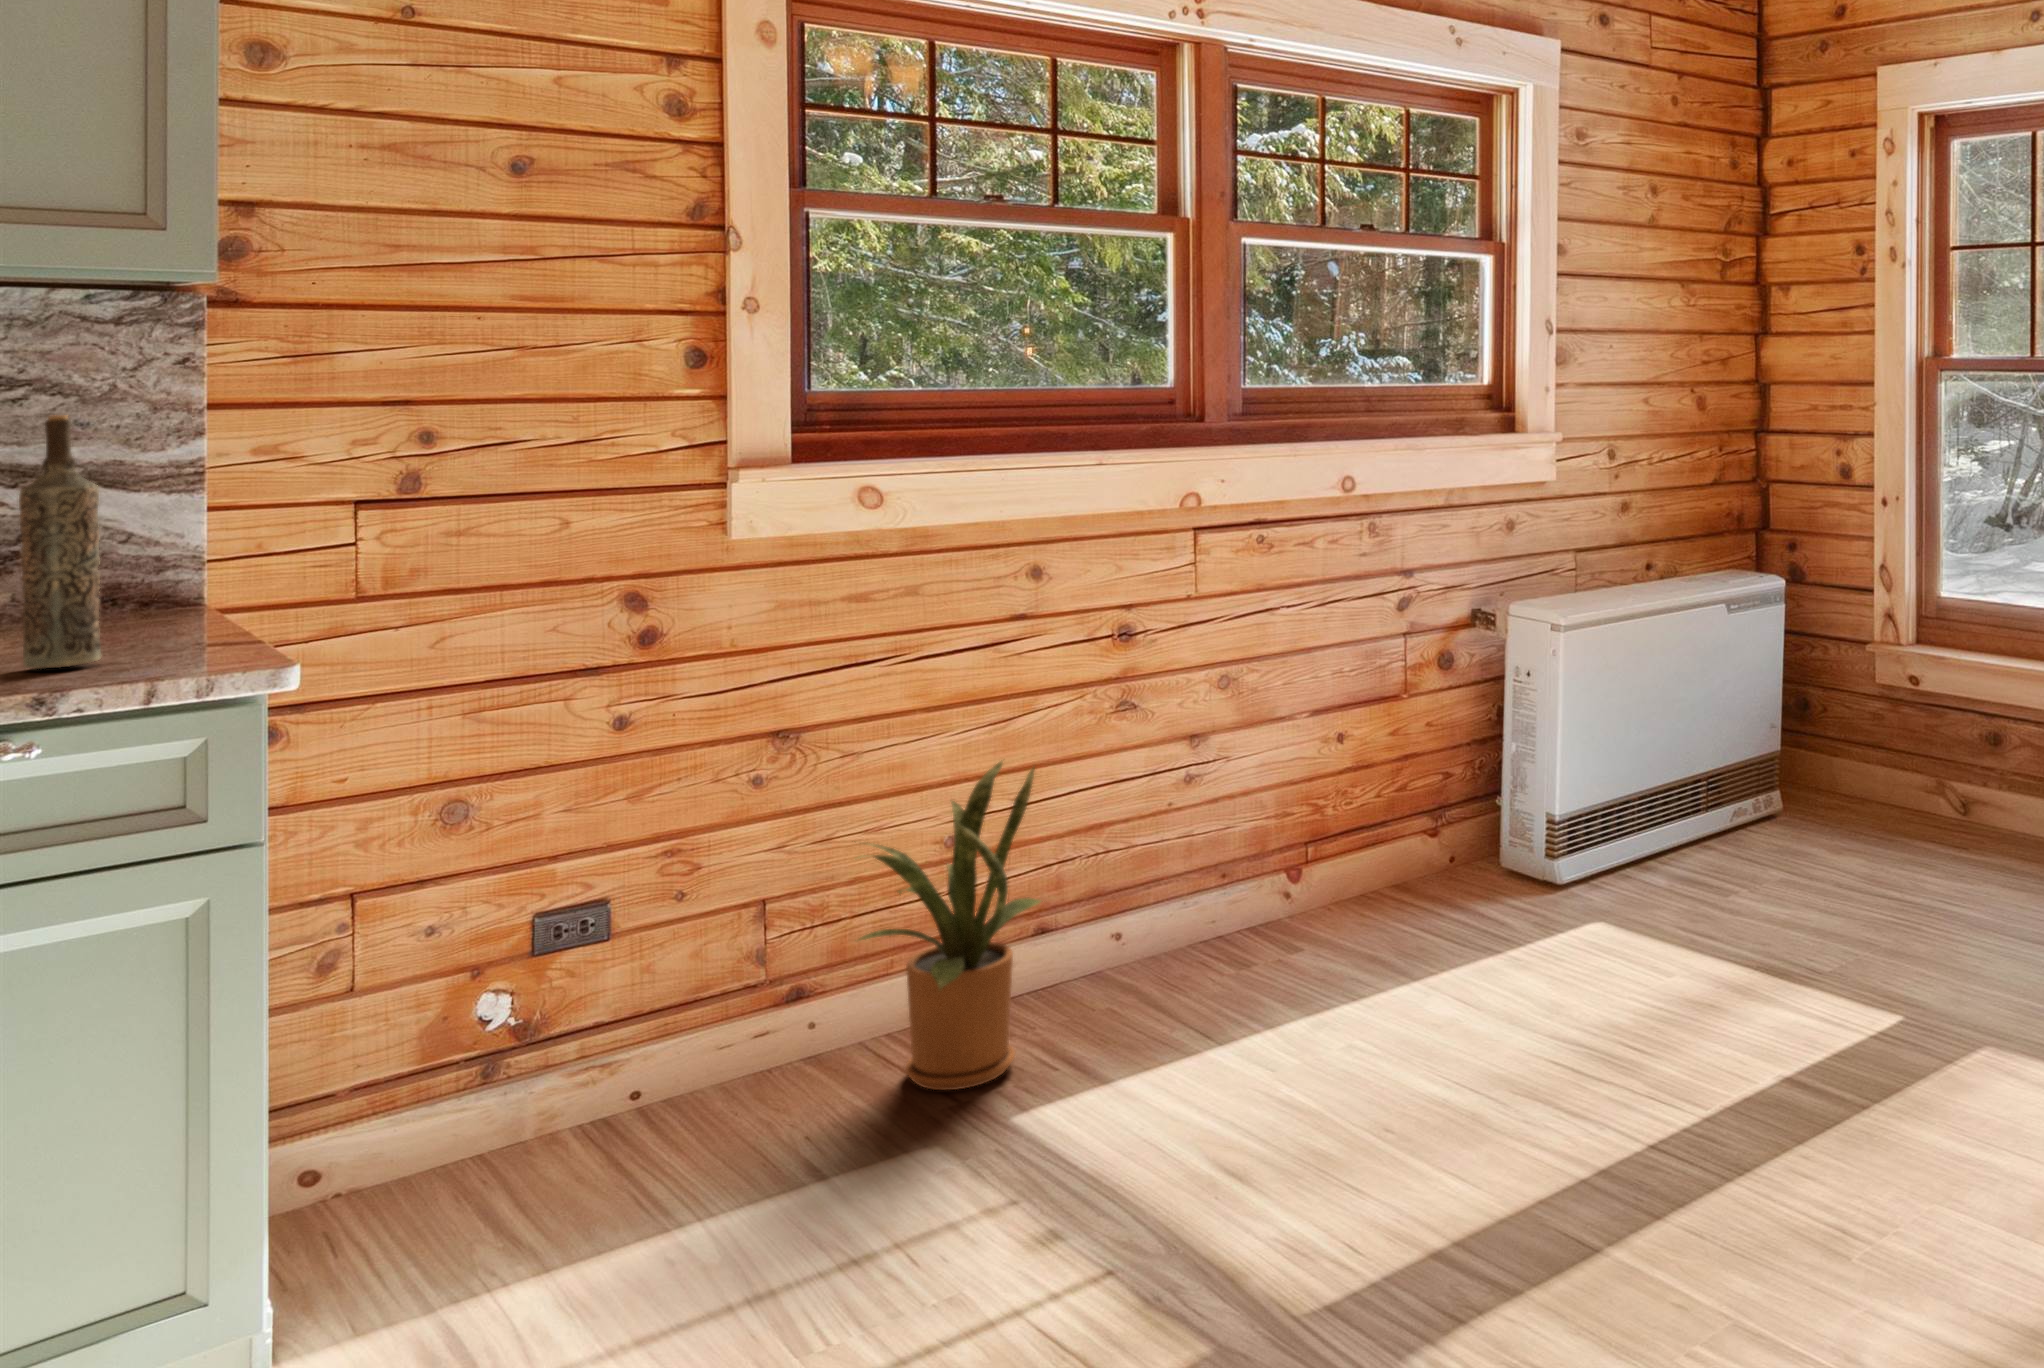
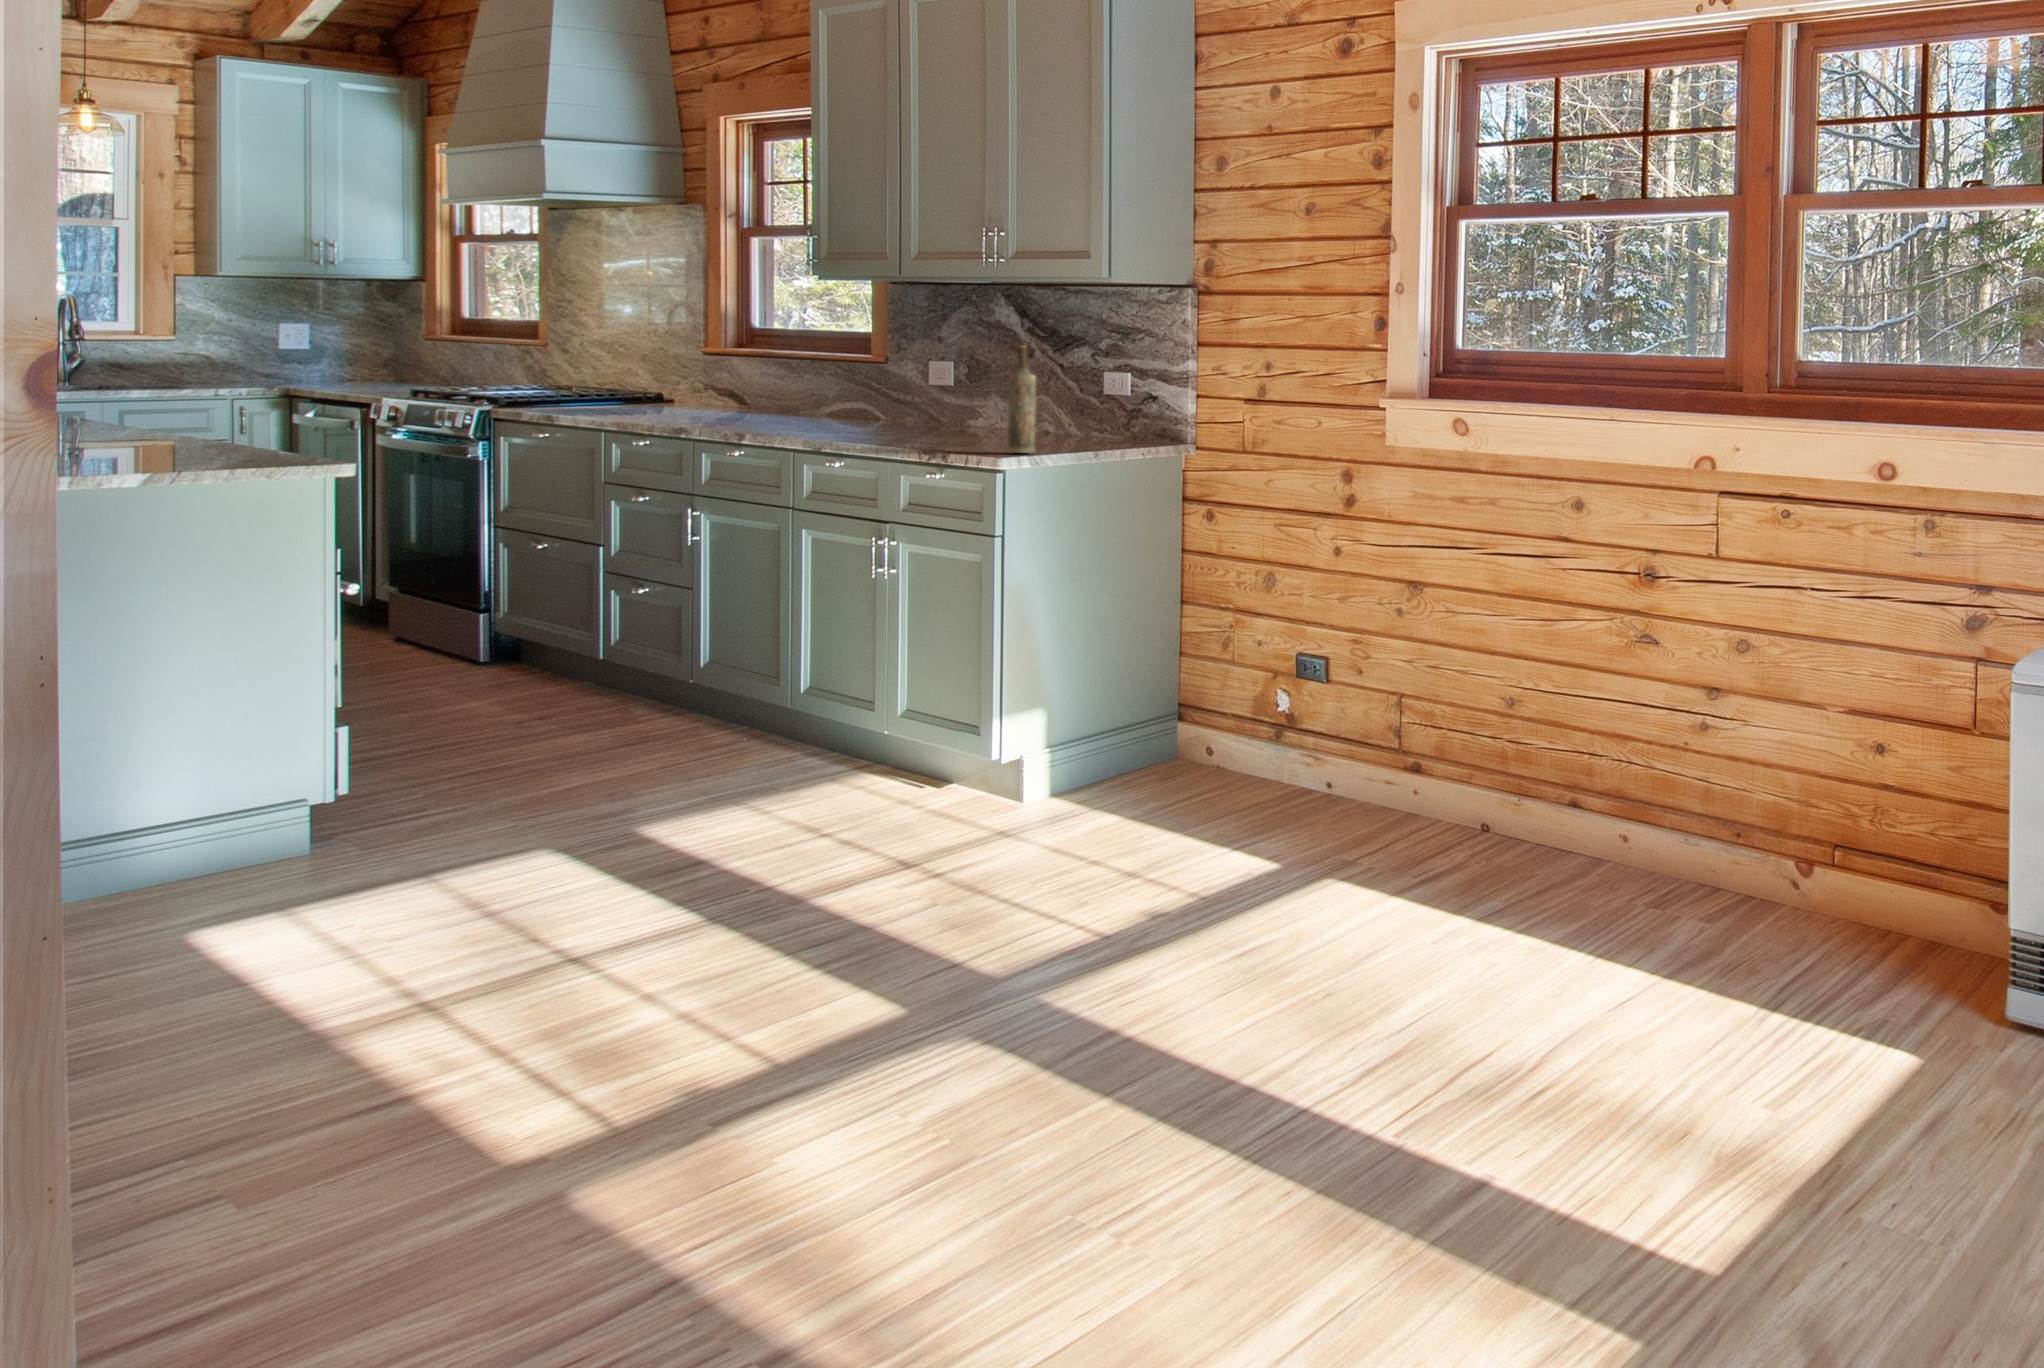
house plant: present [859,762,1041,1090] -> none [1305,642,1499,863]

